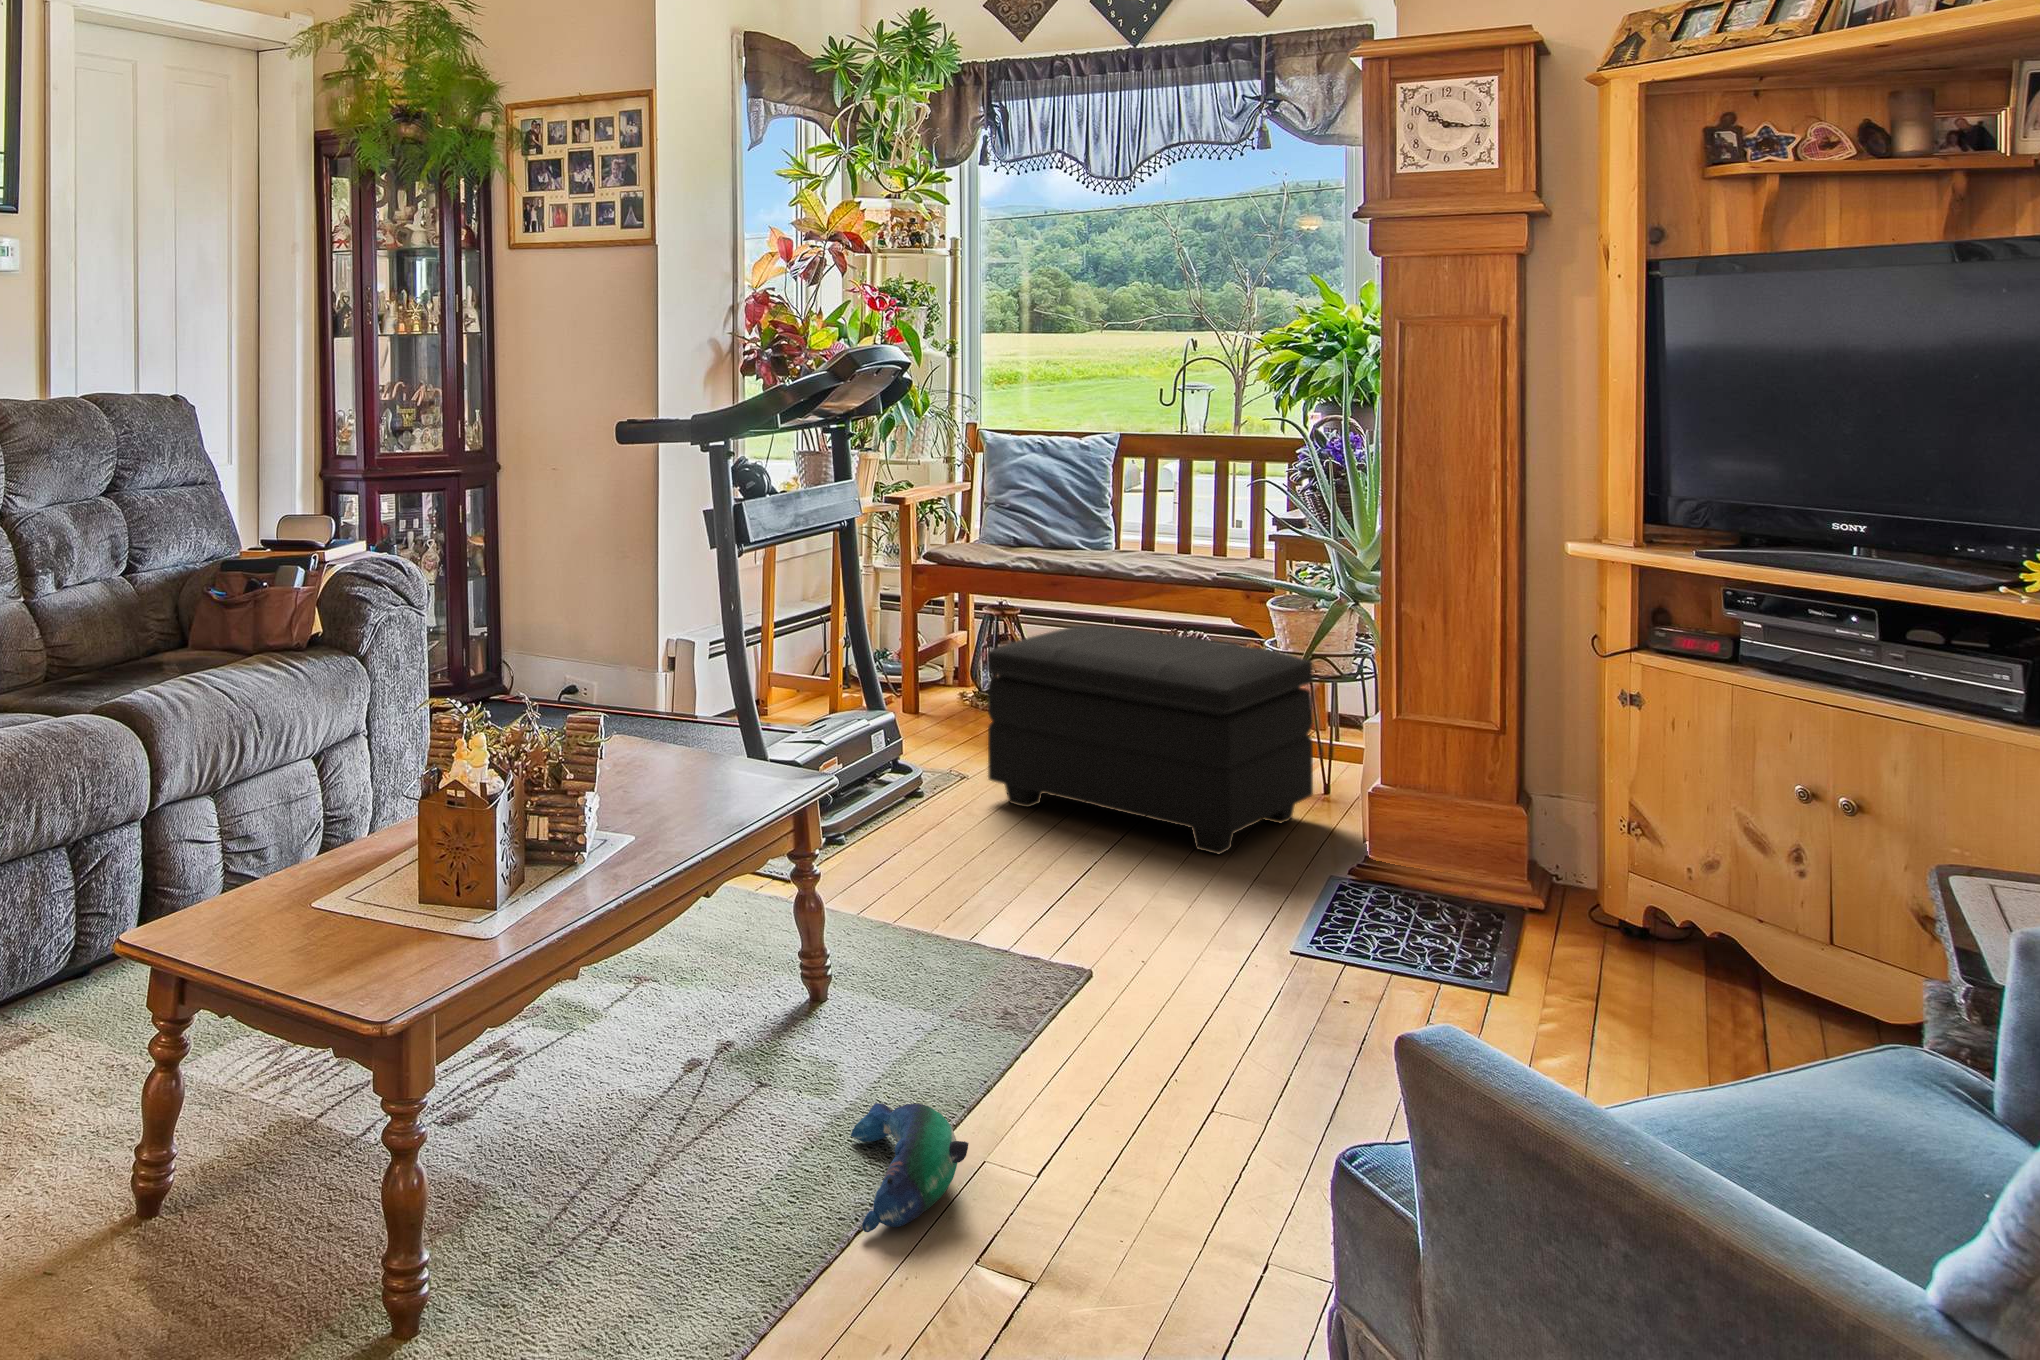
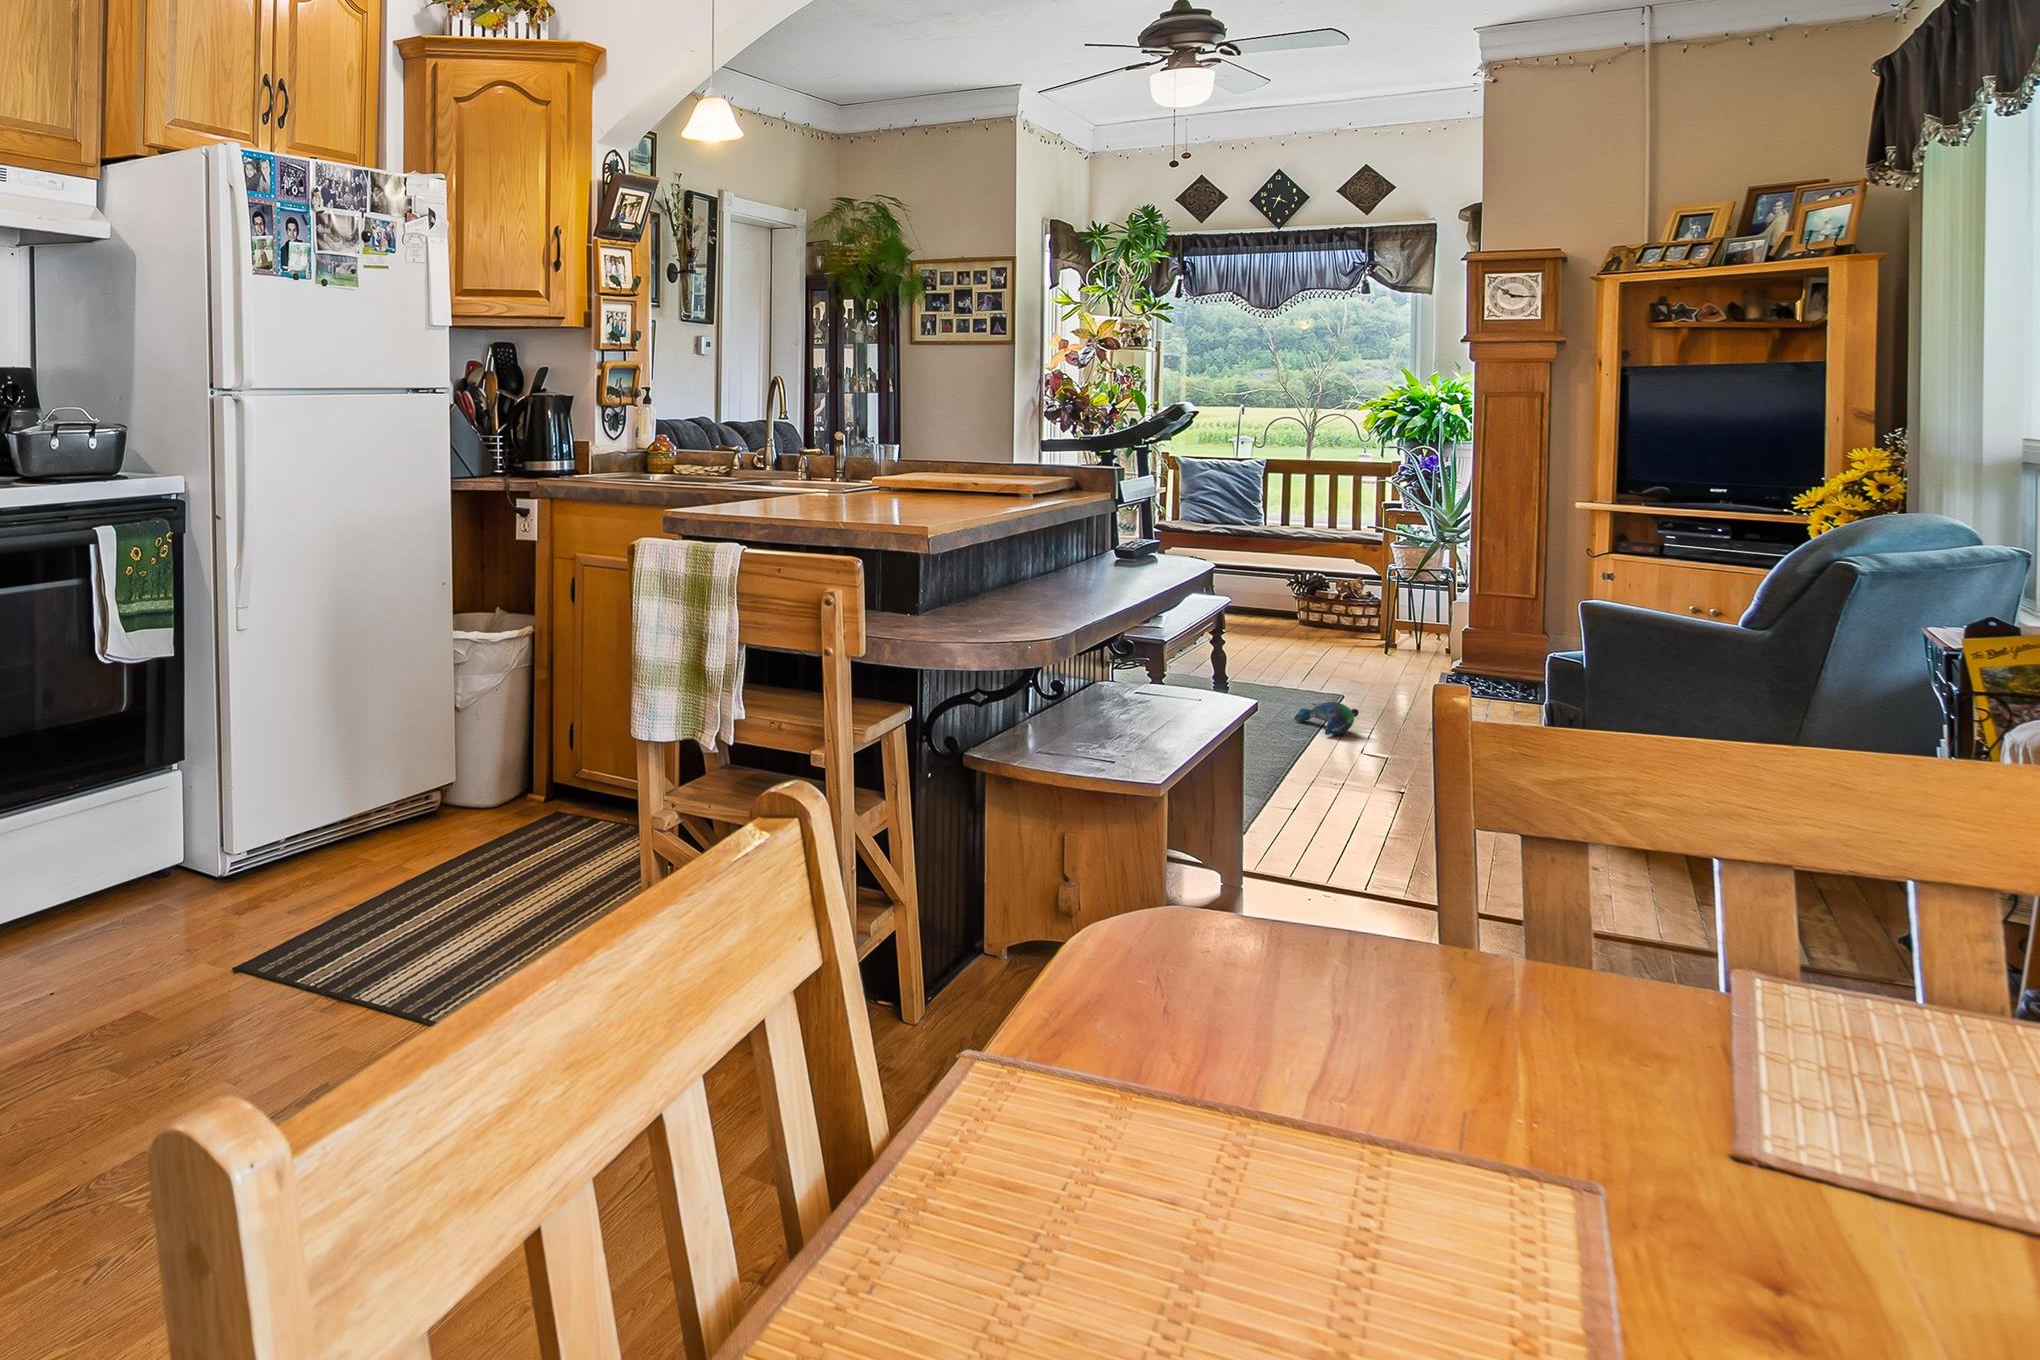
footstool: present [987,626,1313,854] -> none [1238,559,1421,663]

